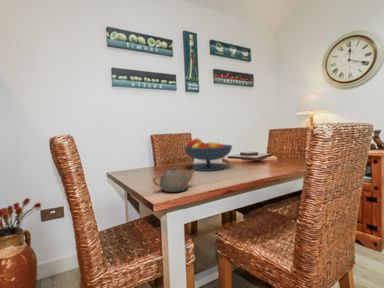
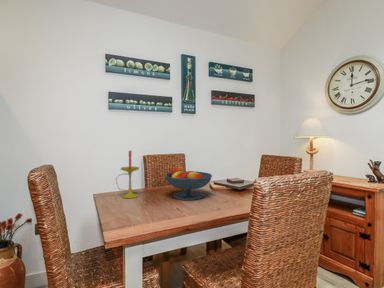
candle: none [132,122,156,173] -> present [119,151,139,198]
teapot: present [153,167,195,192] -> none [118,201,161,225]

